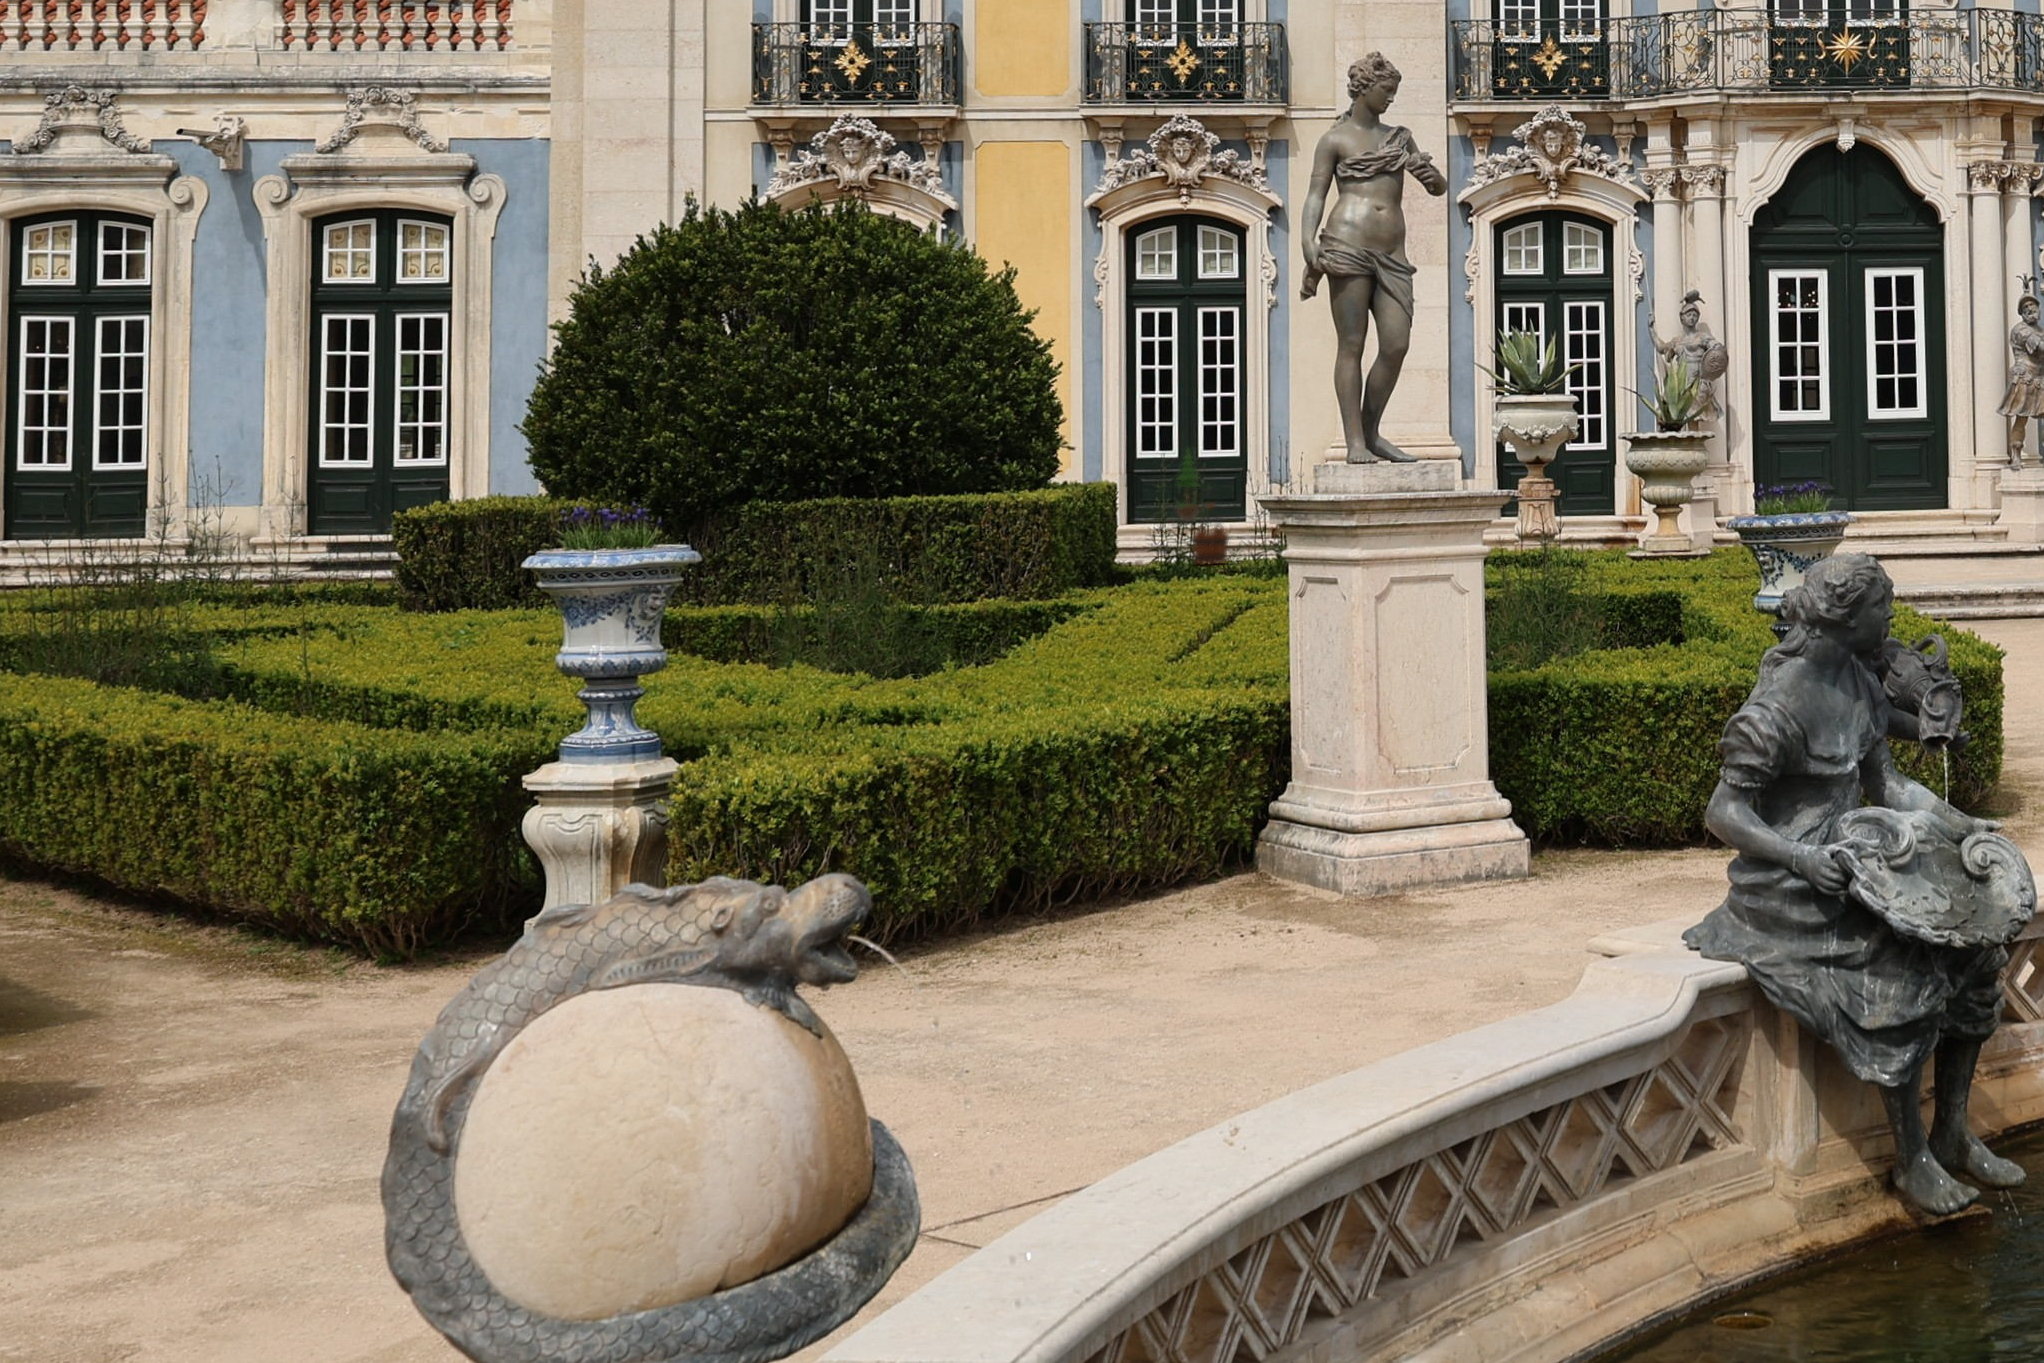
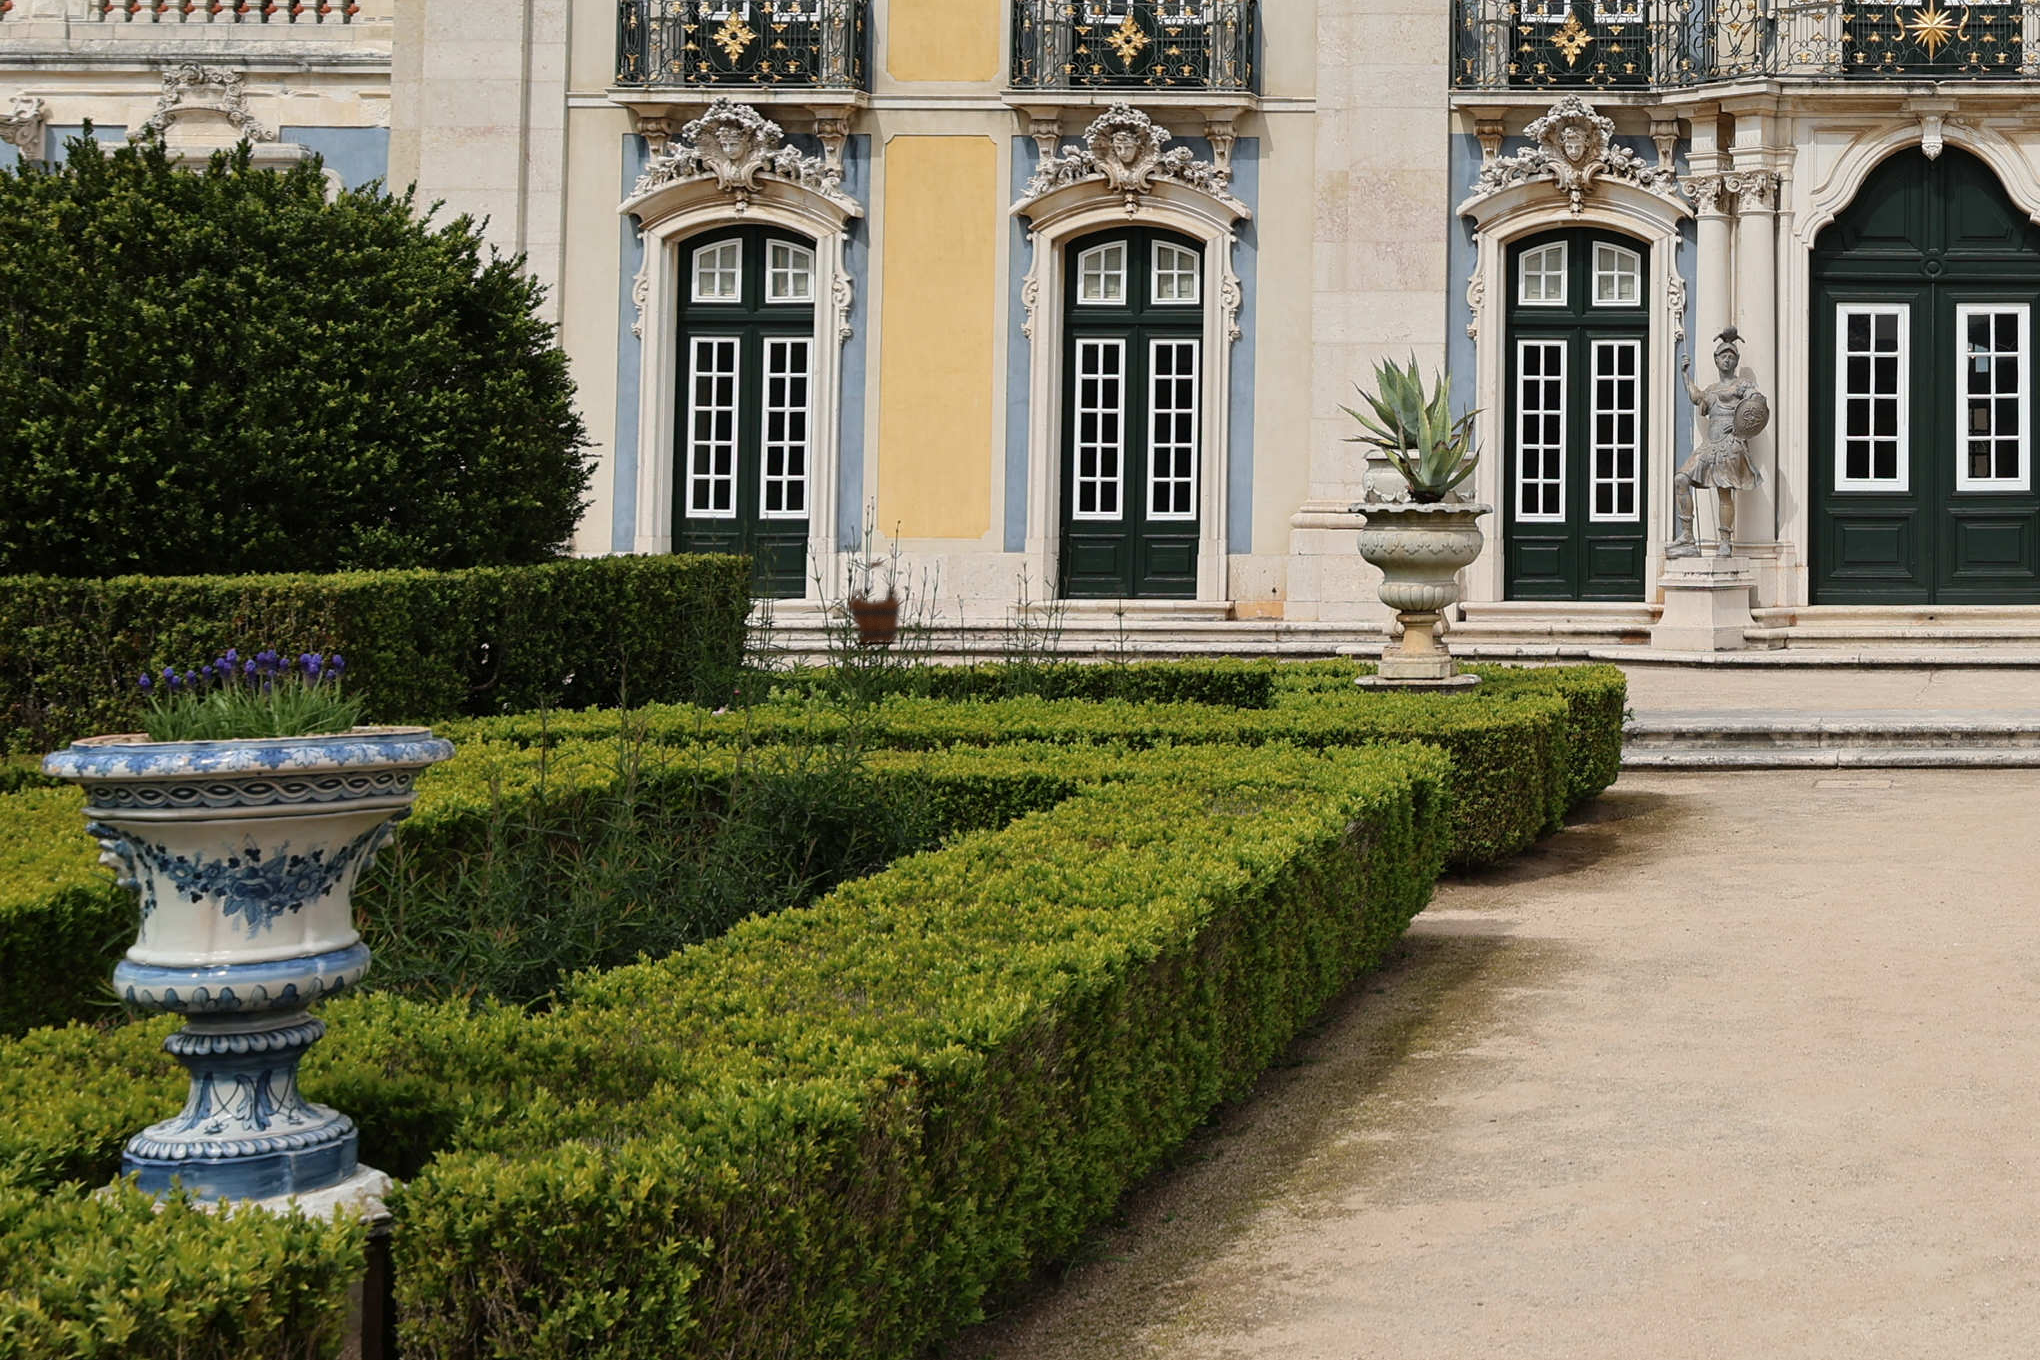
potted tree: present [1177,449,1199,522] -> none [1063,501,1099,597]

